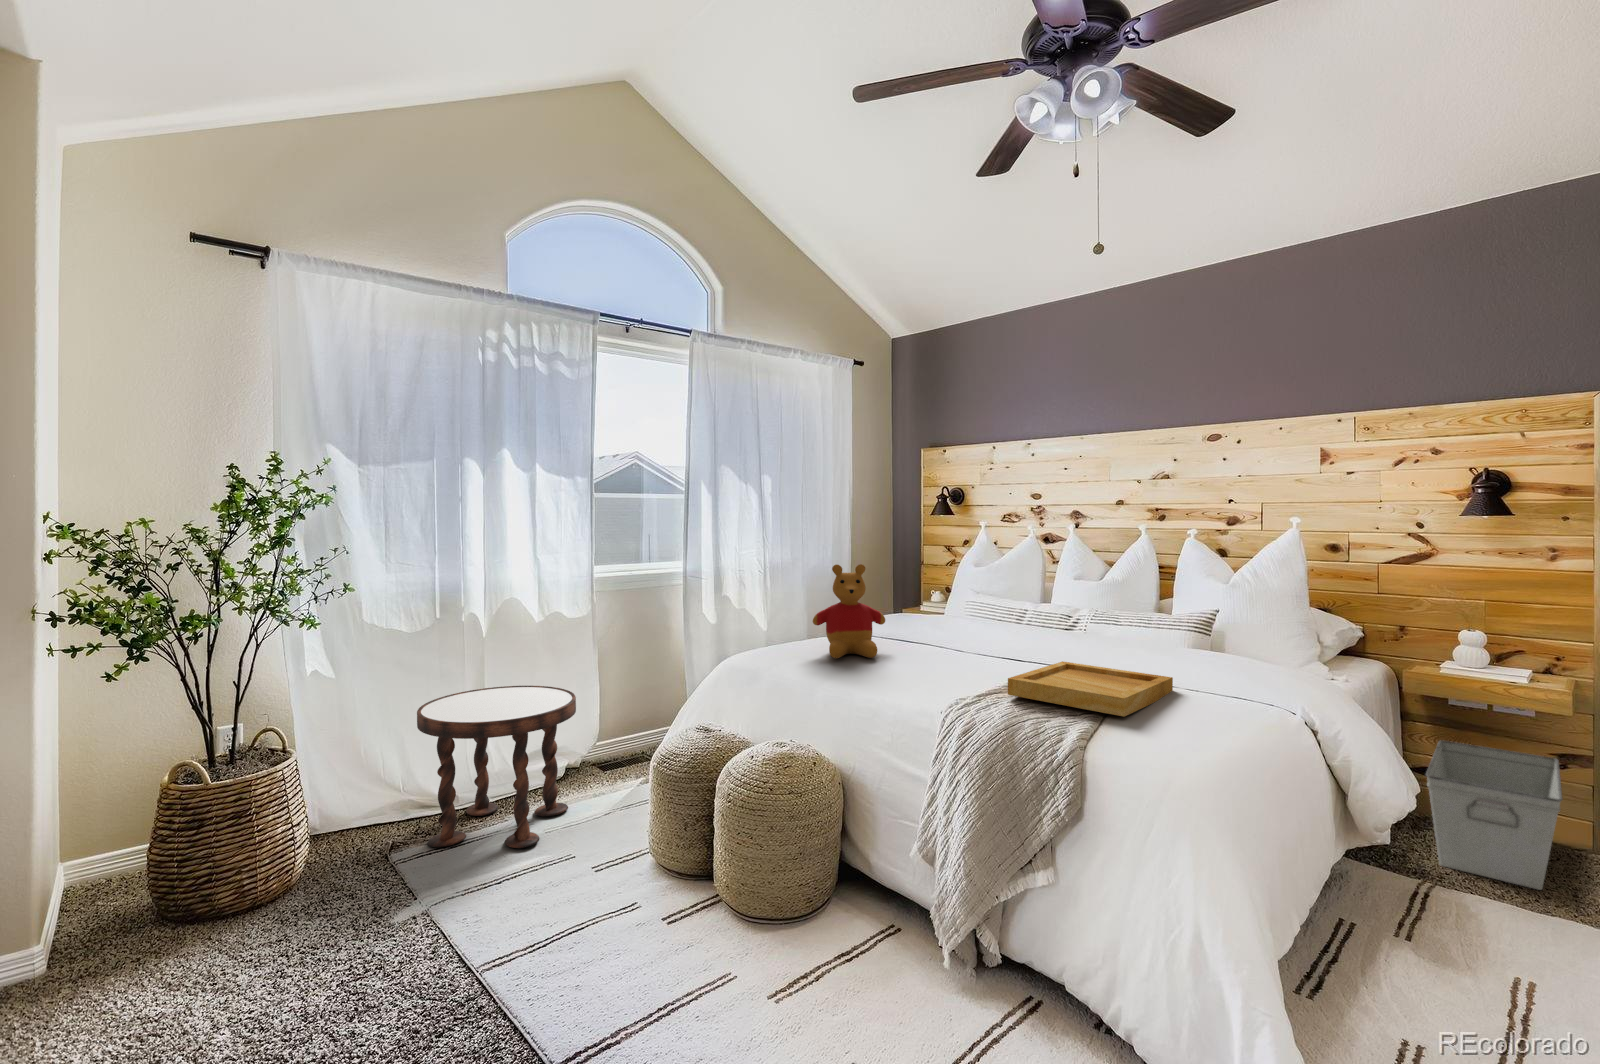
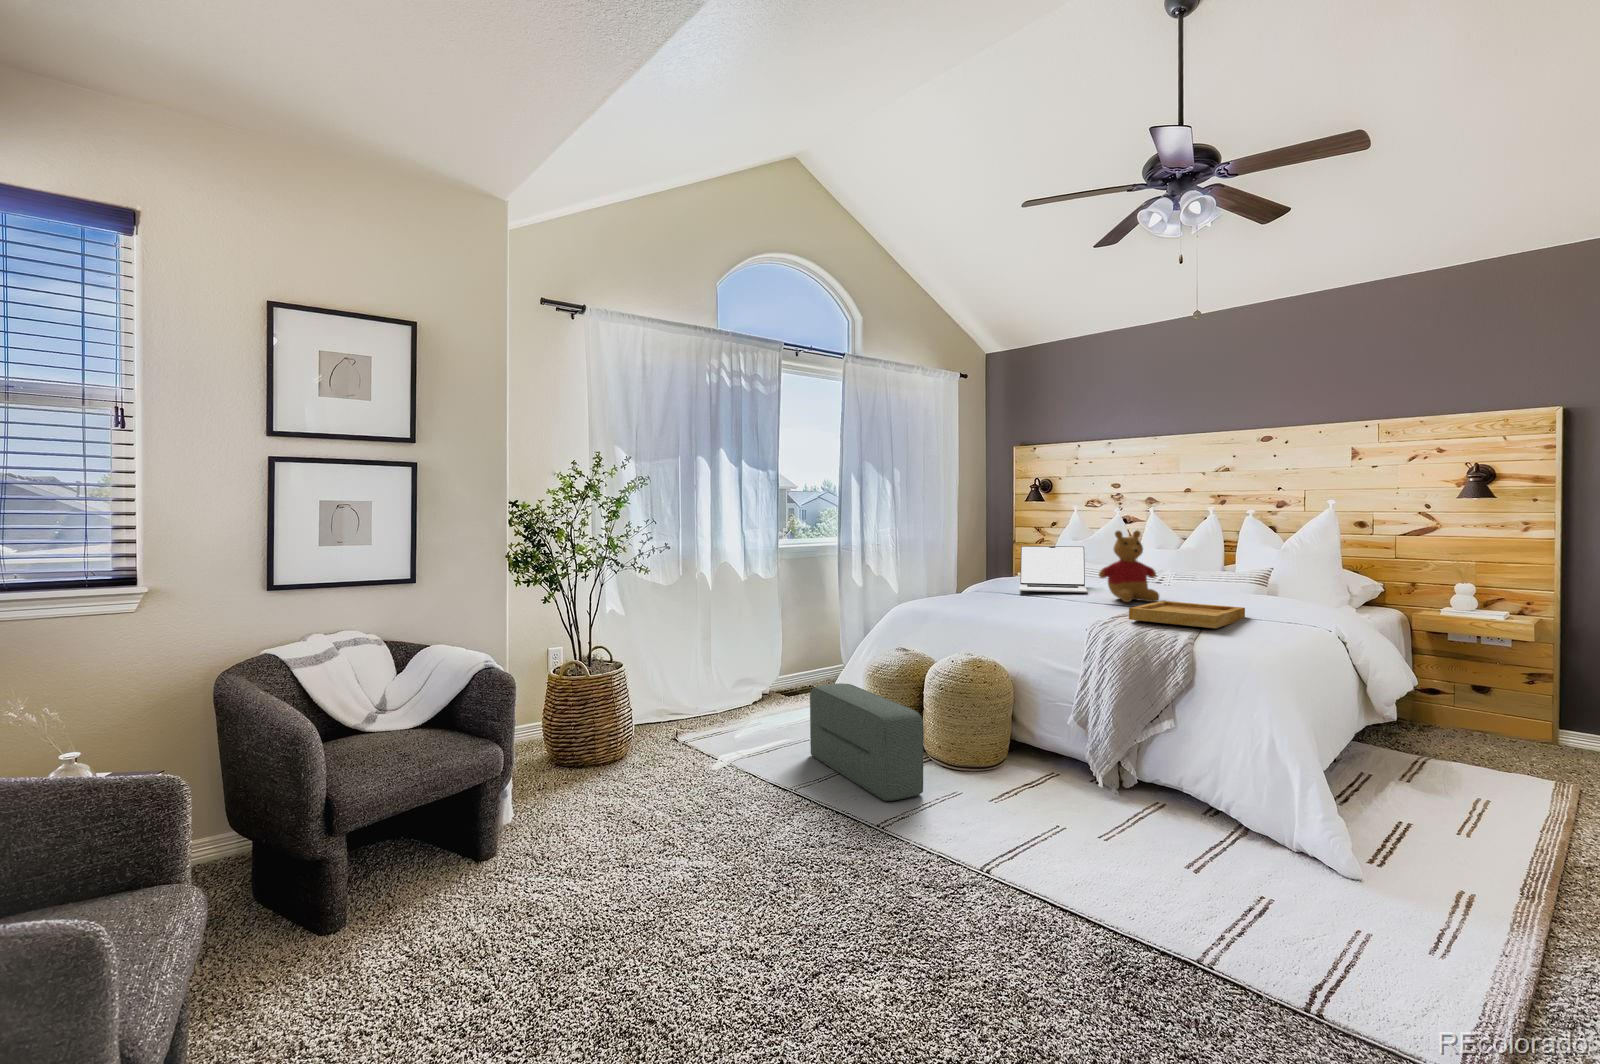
stuffed bear: present [813,564,885,658] -> present [1099,531,1159,602]
laptop: none [890,576,980,641] -> present [1019,546,1087,593]
side table: present [417,686,576,848] -> none [686,626,794,735]
storage bin: present [1426,741,1562,890] -> none [1427,667,1528,761]
pouf: none [555,784,674,999] -> present [810,683,924,801]

